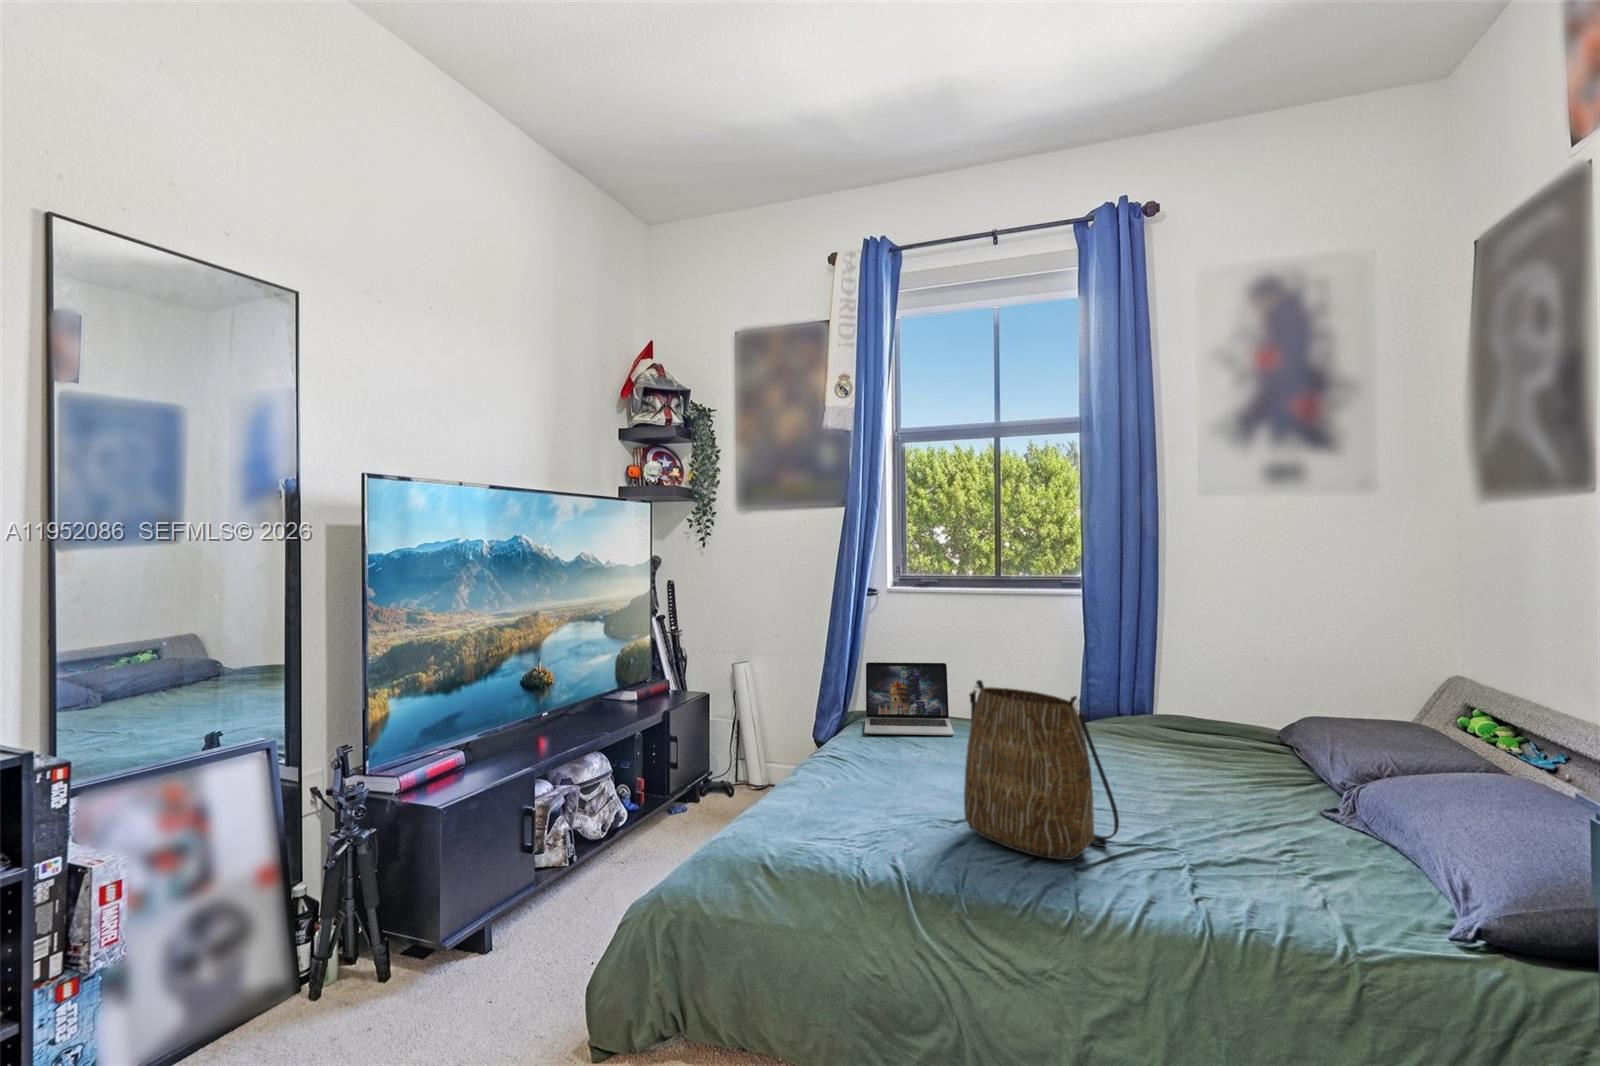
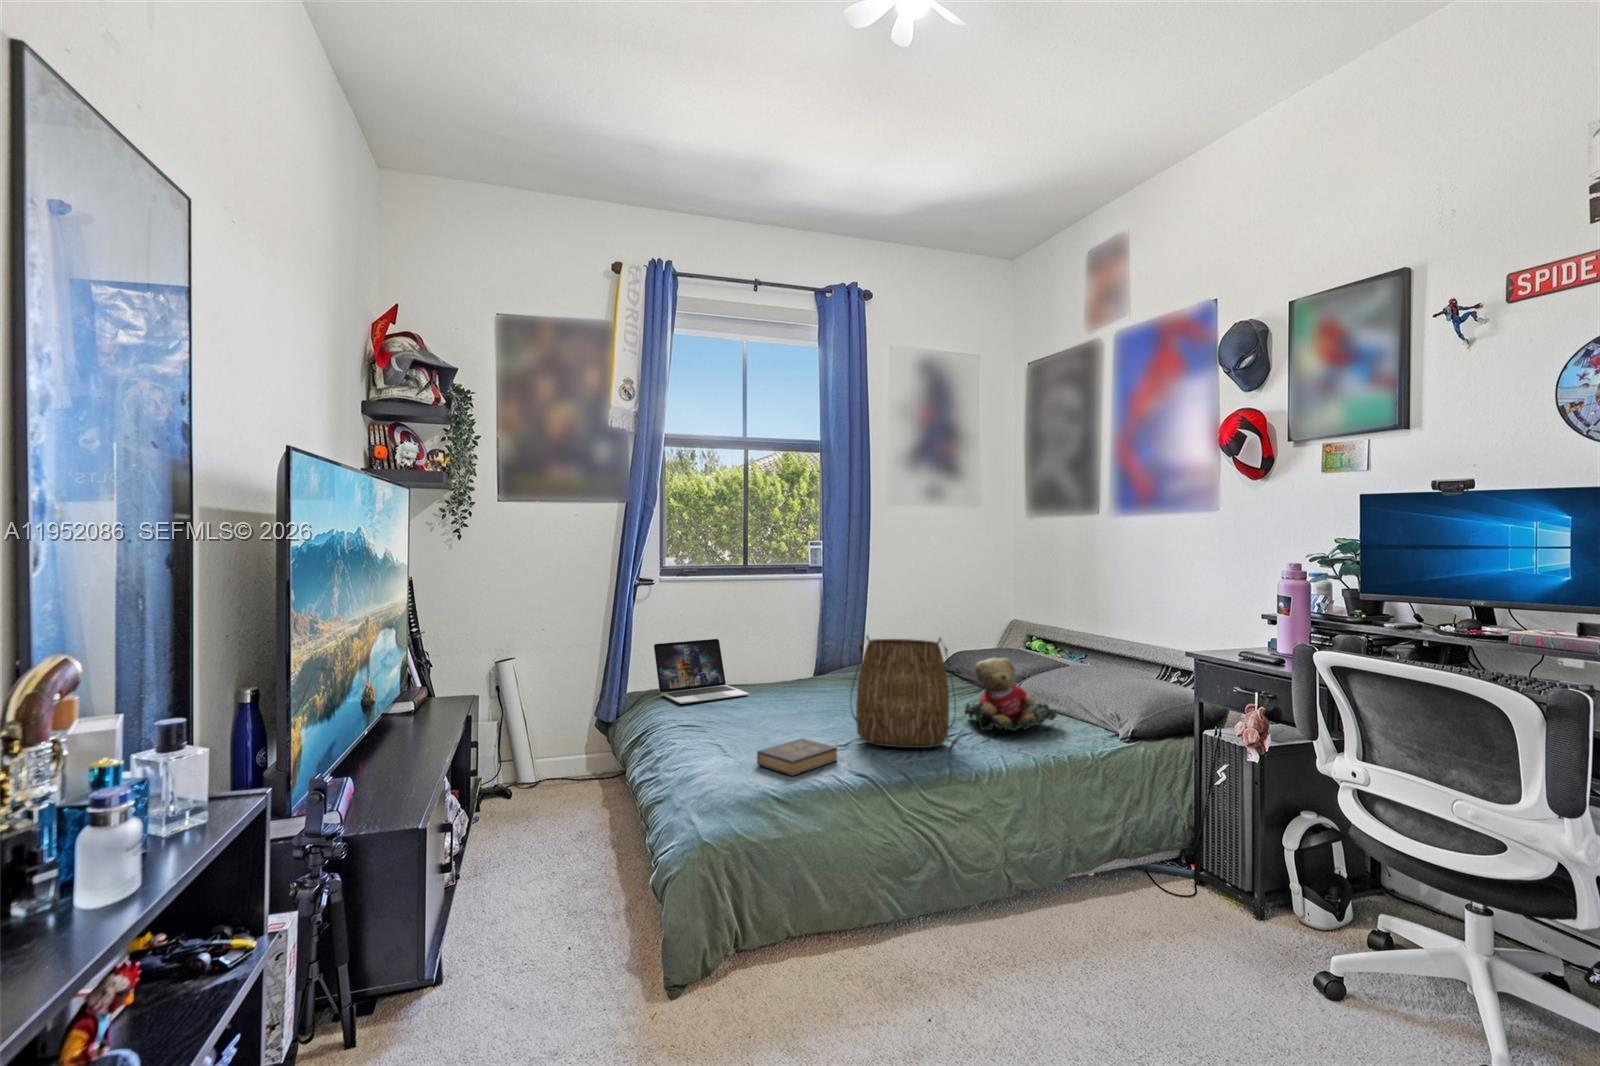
teddy bear: none [1171,738,1341,870] -> present [964,658,1057,730]
hardback book: none [814,804,907,850] -> present [757,738,837,776]

